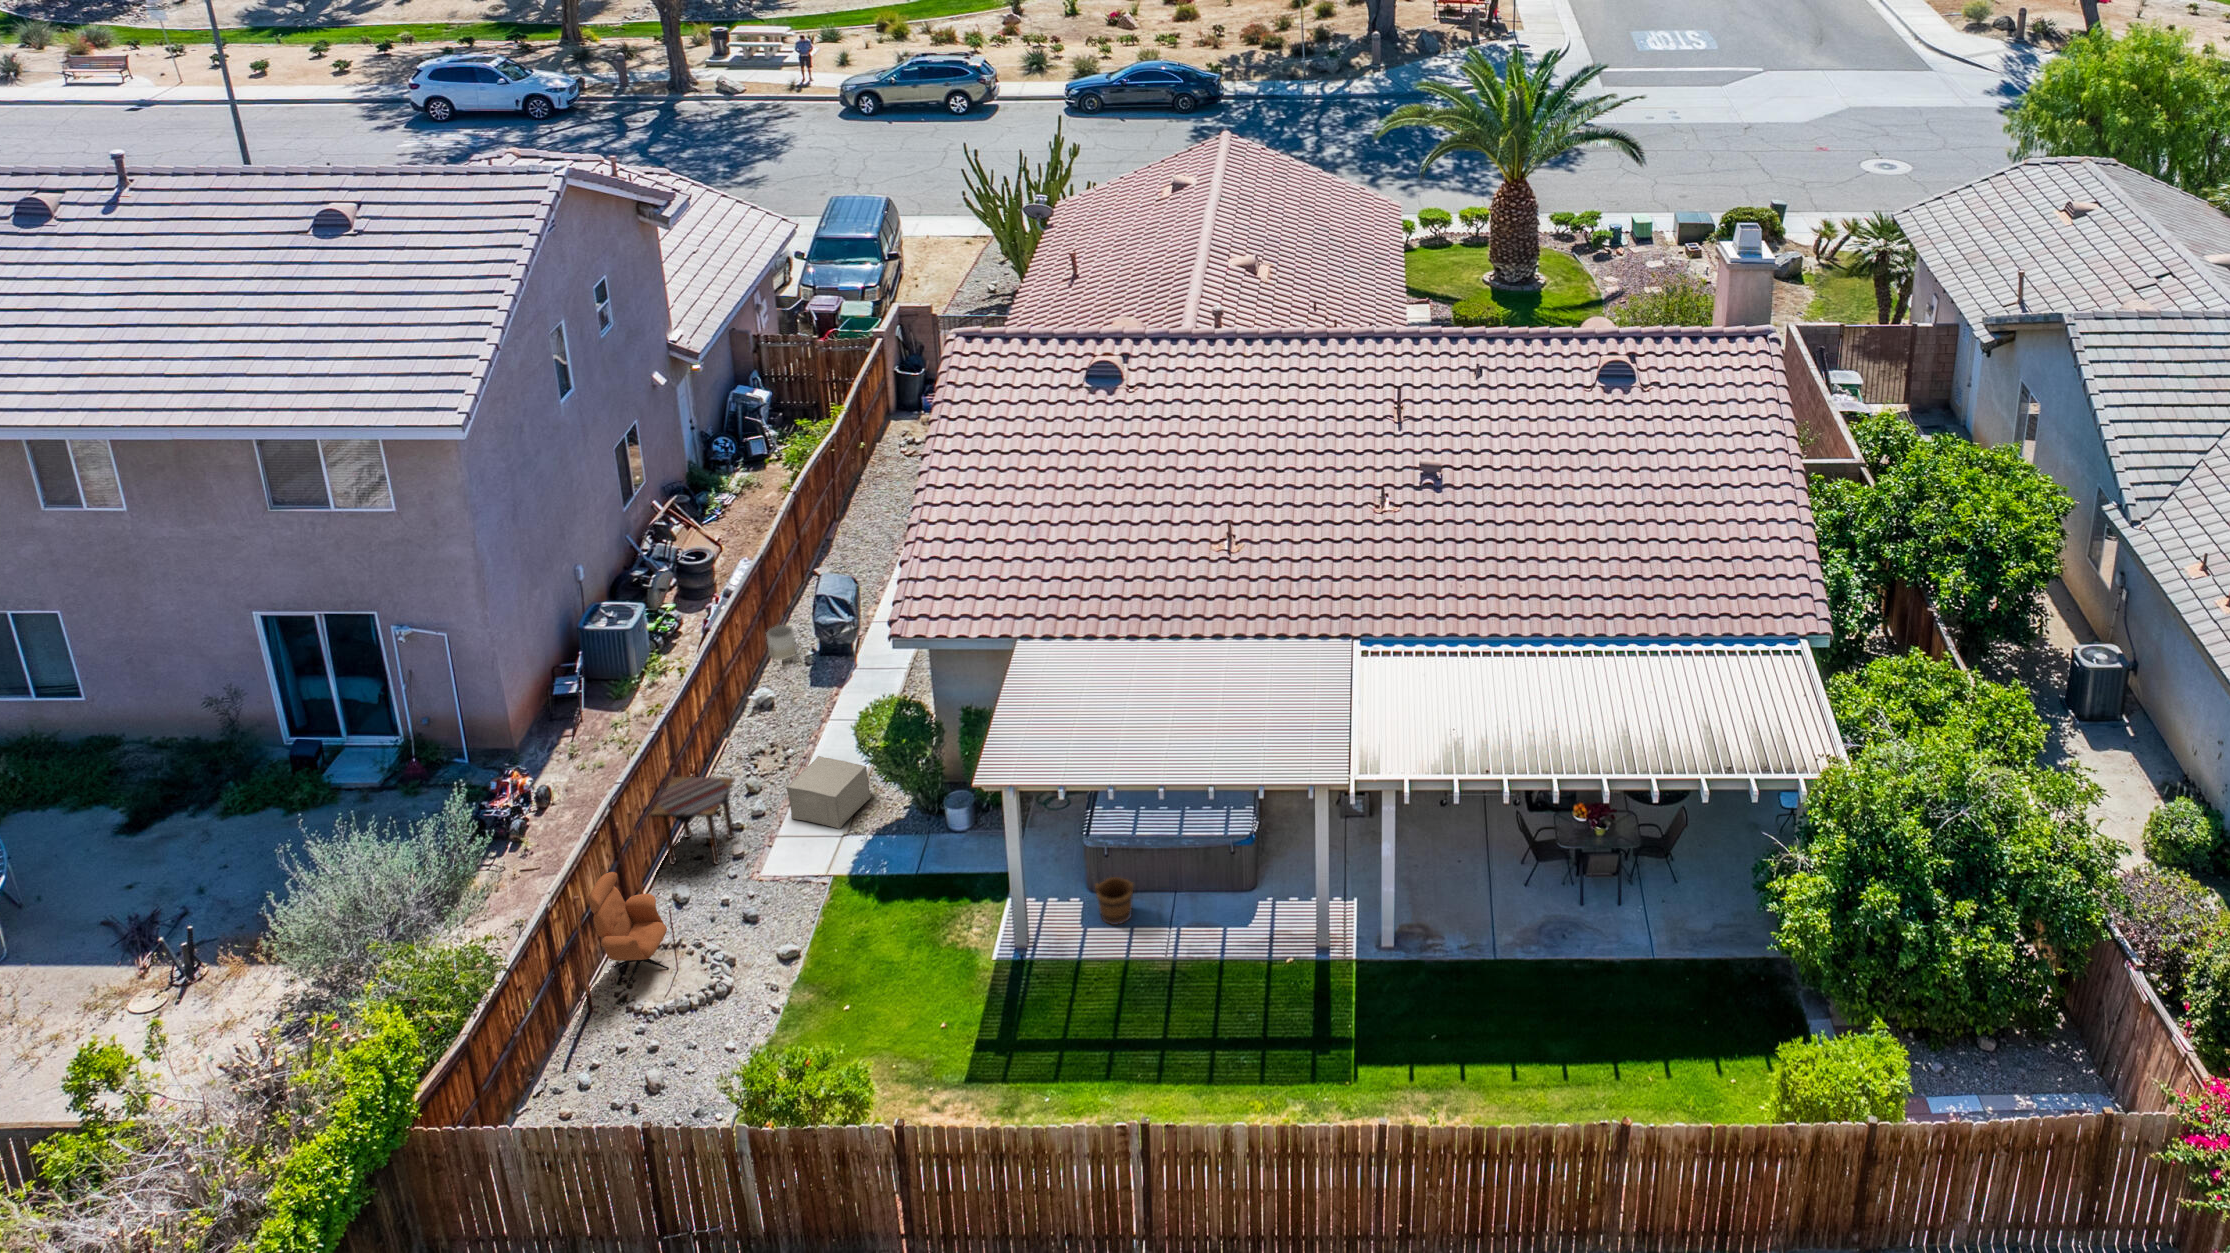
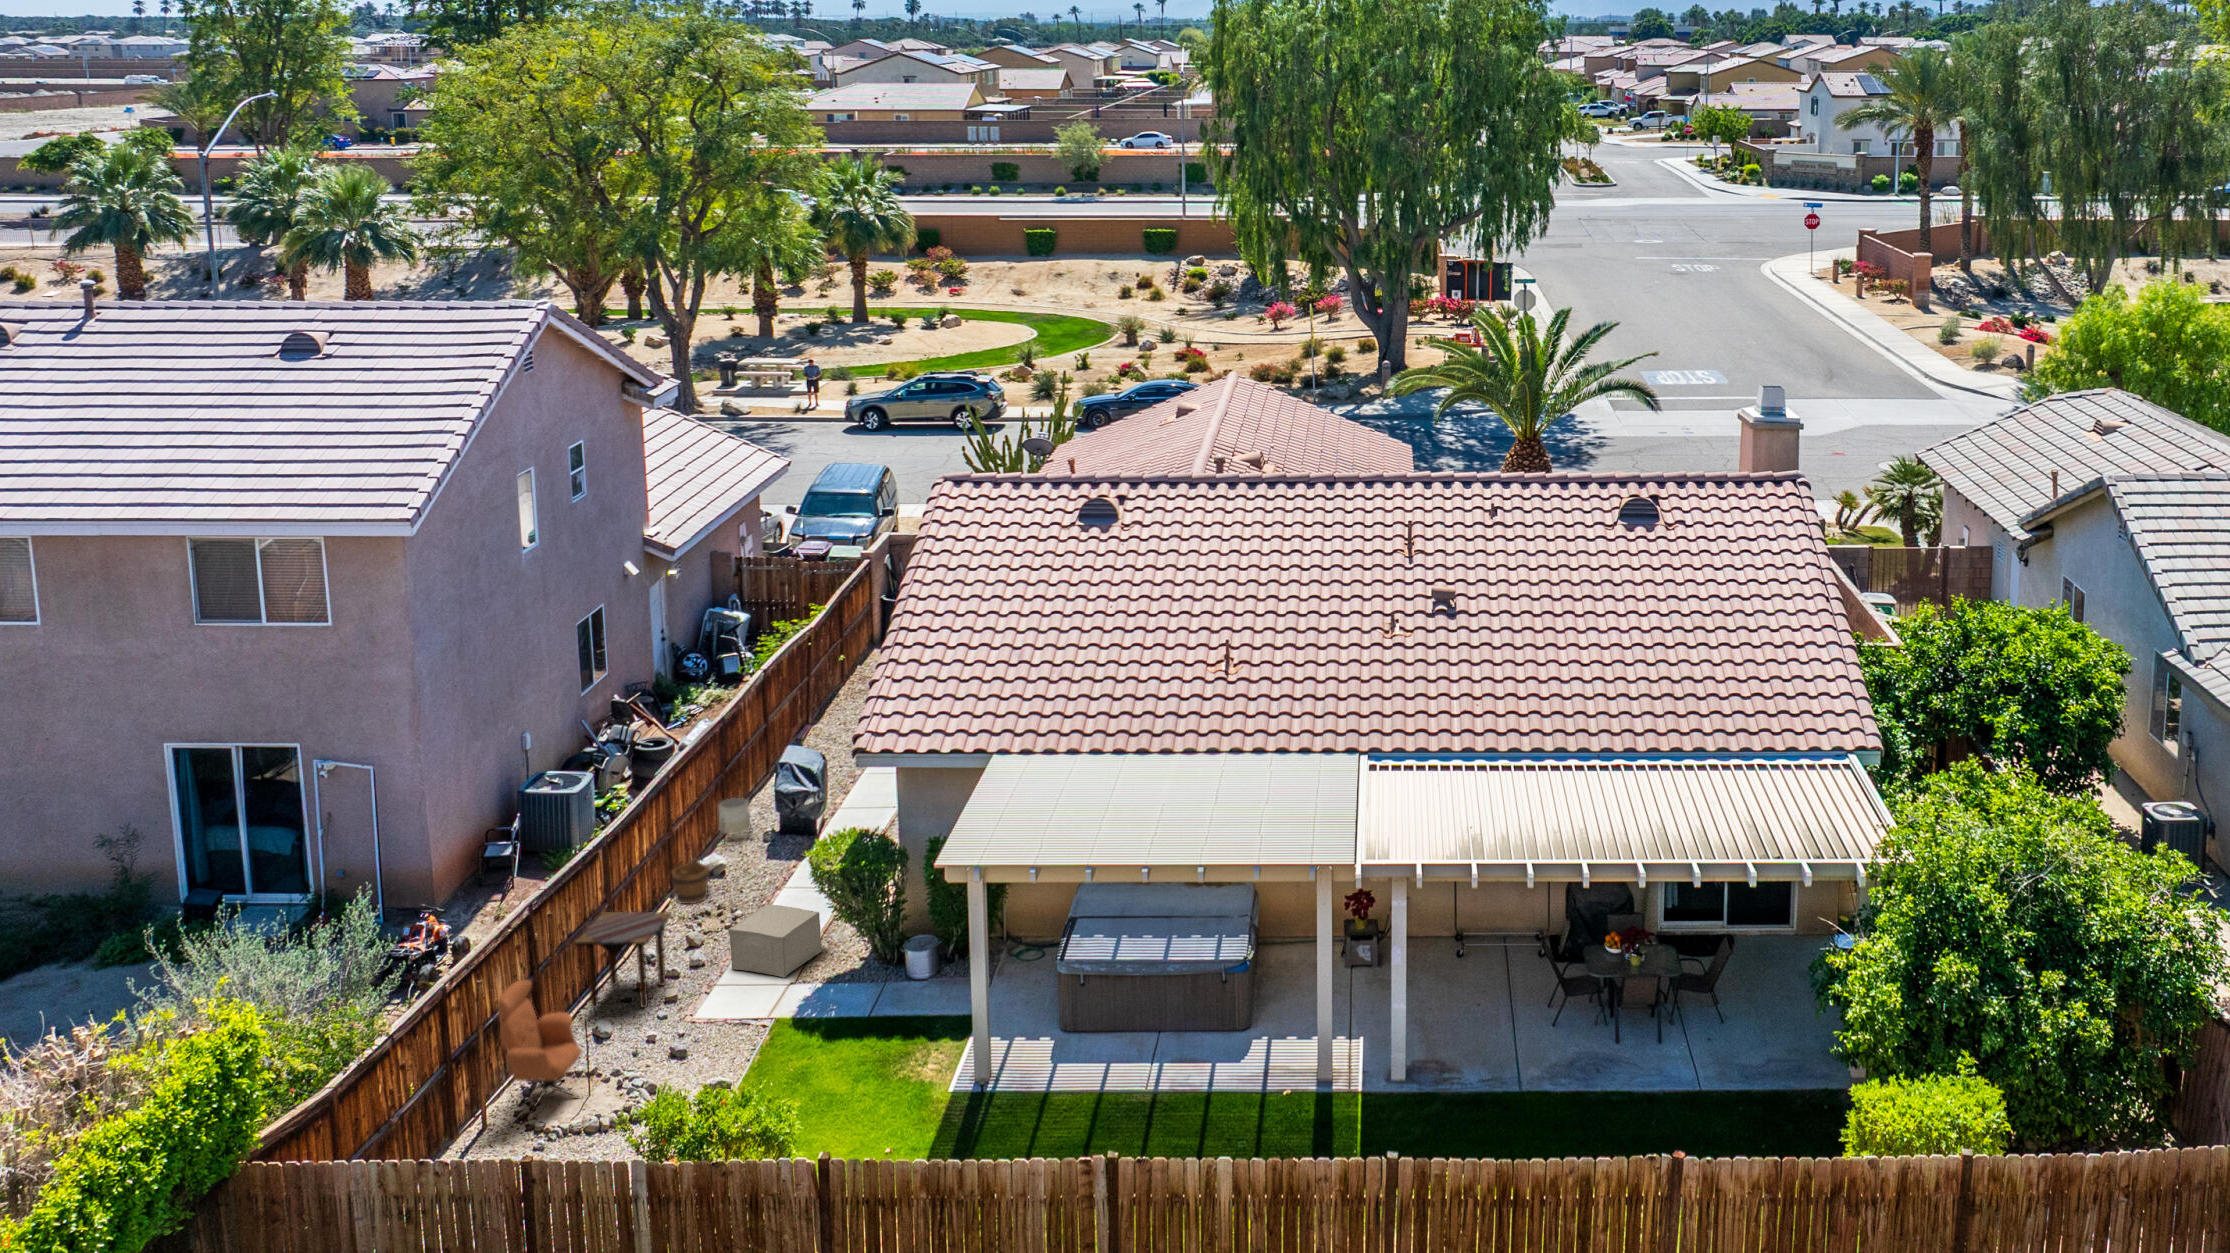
bucket: present [1095,877,1133,925] -> present [672,859,709,904]

